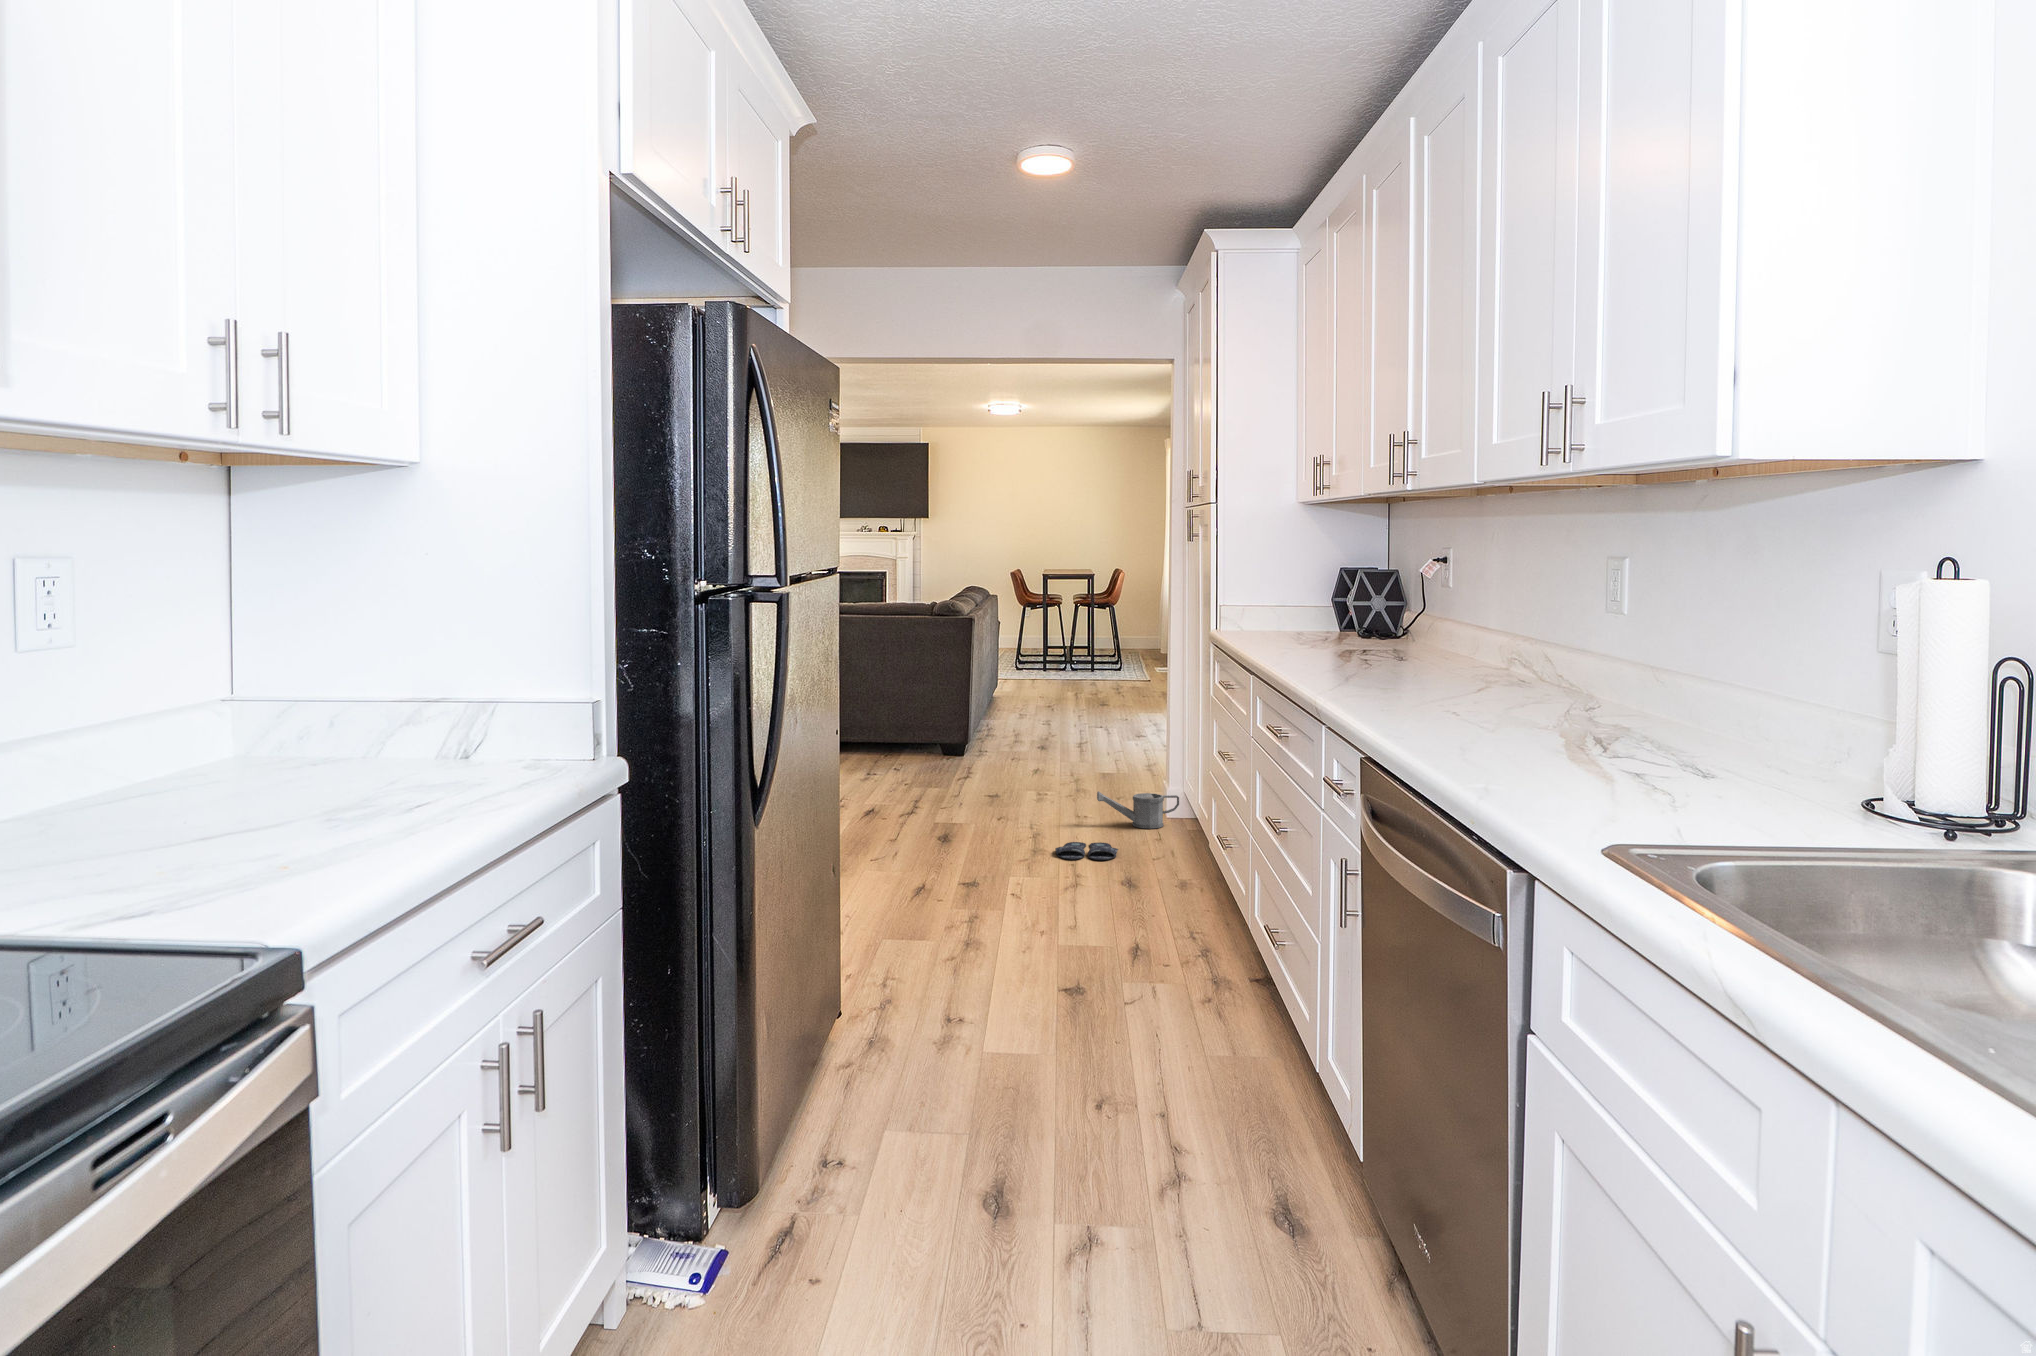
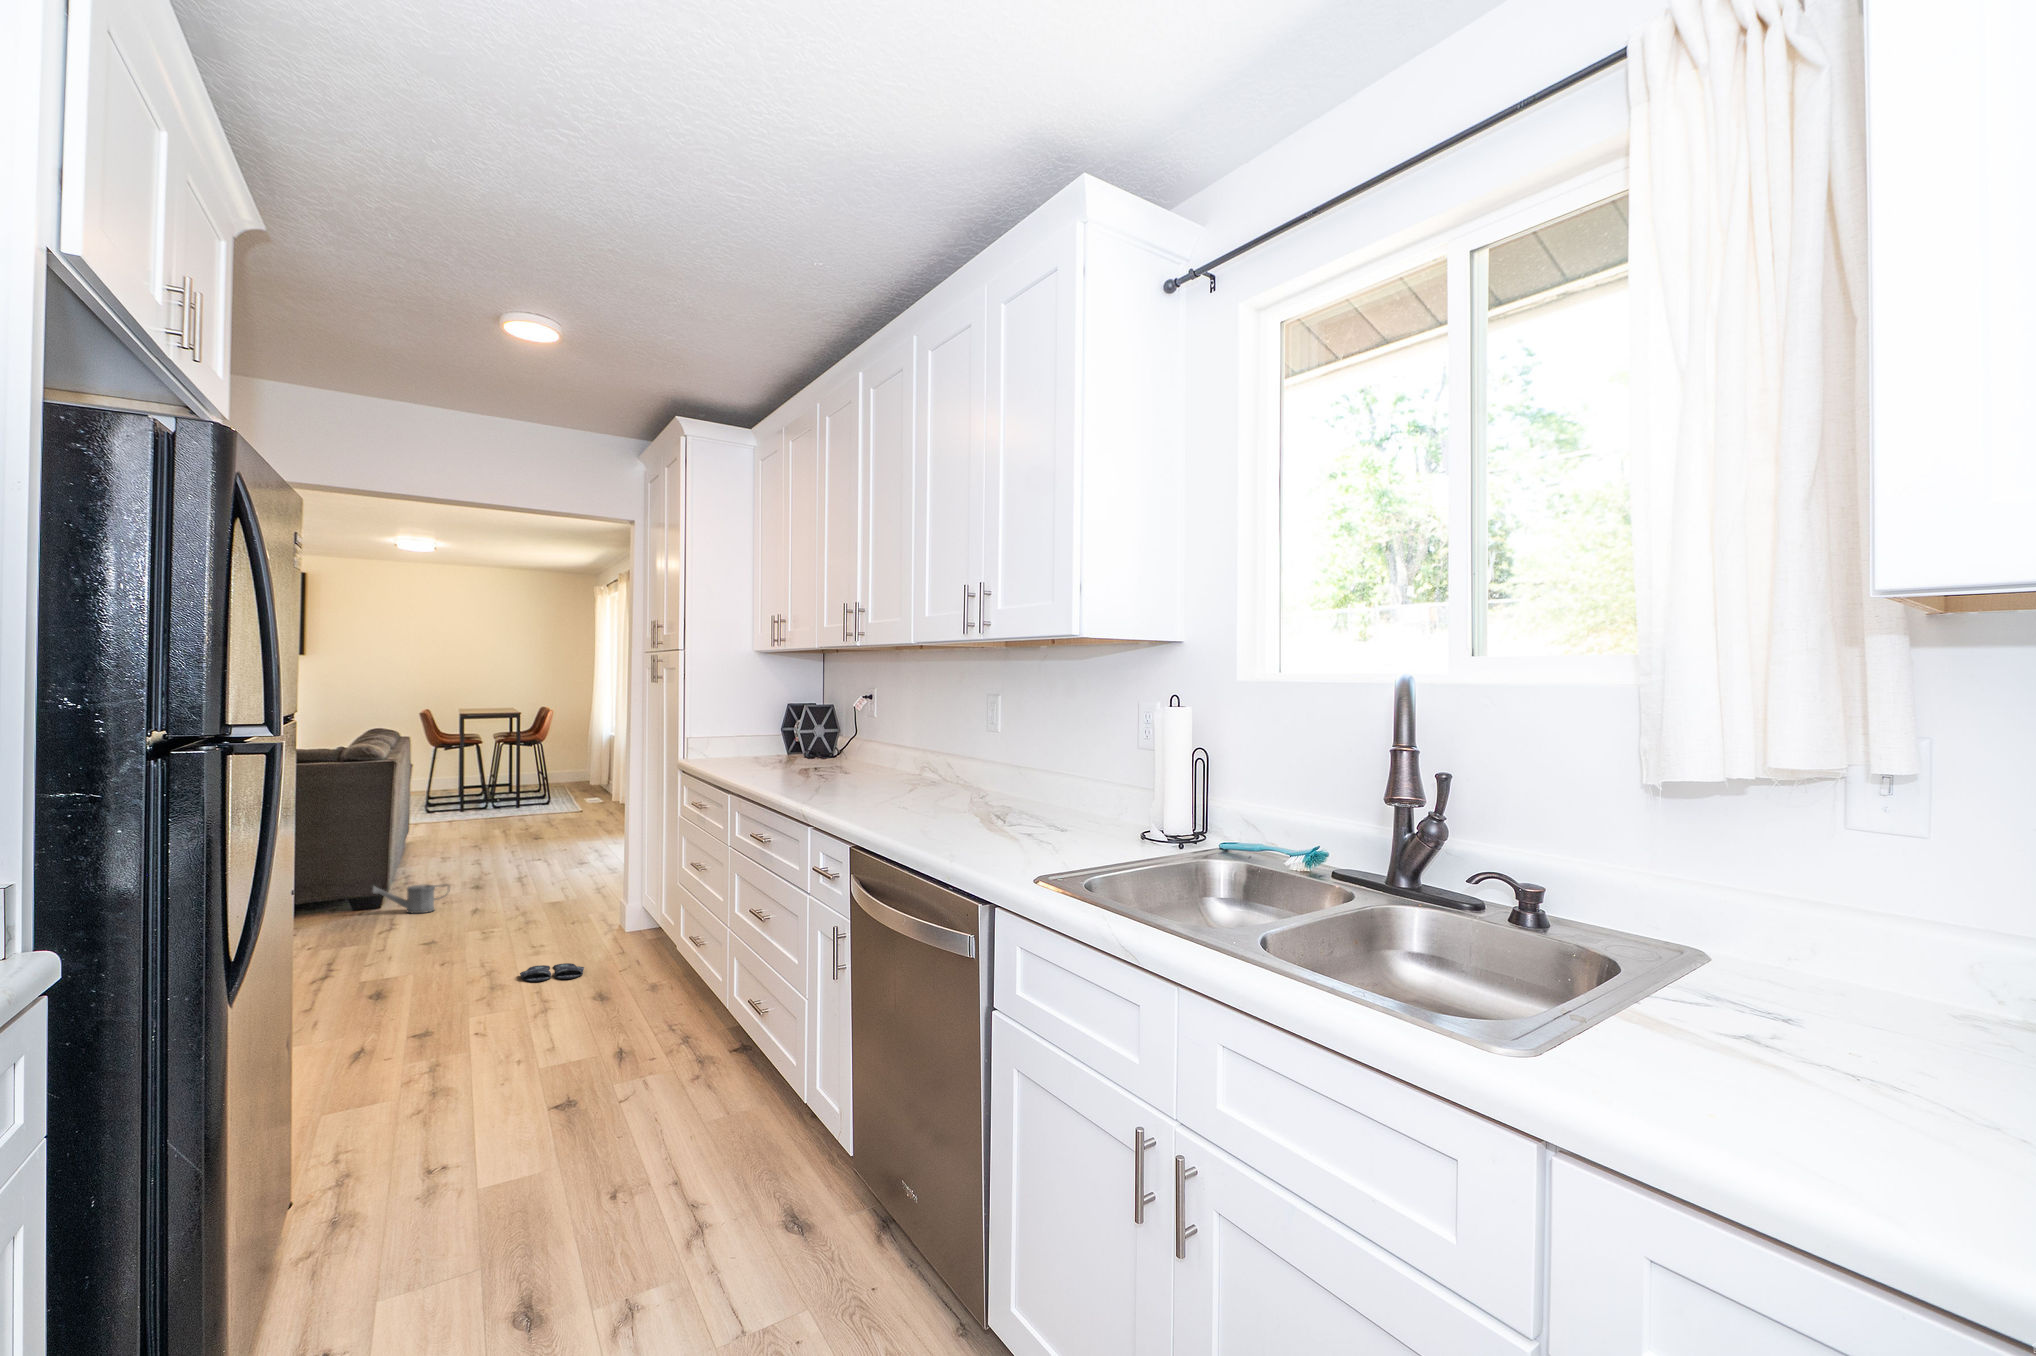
watering can: present [1097,791,1179,829] -> present [372,885,449,913]

